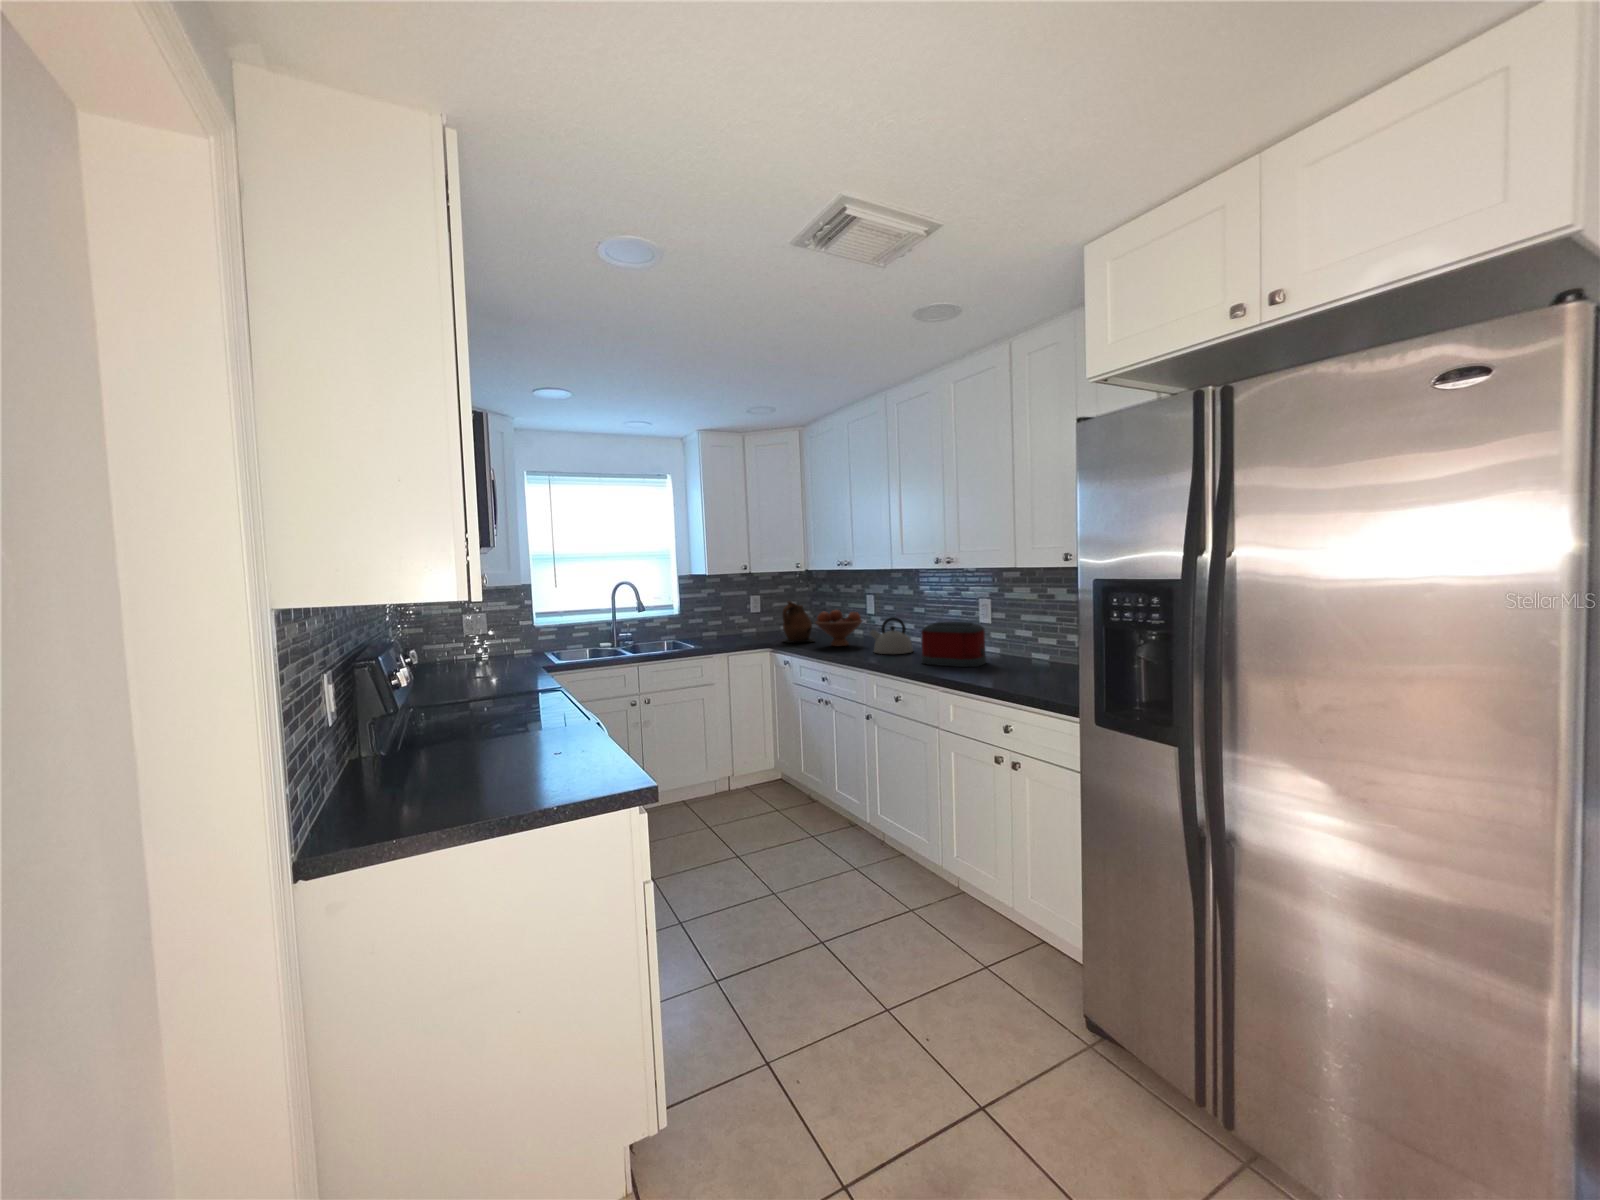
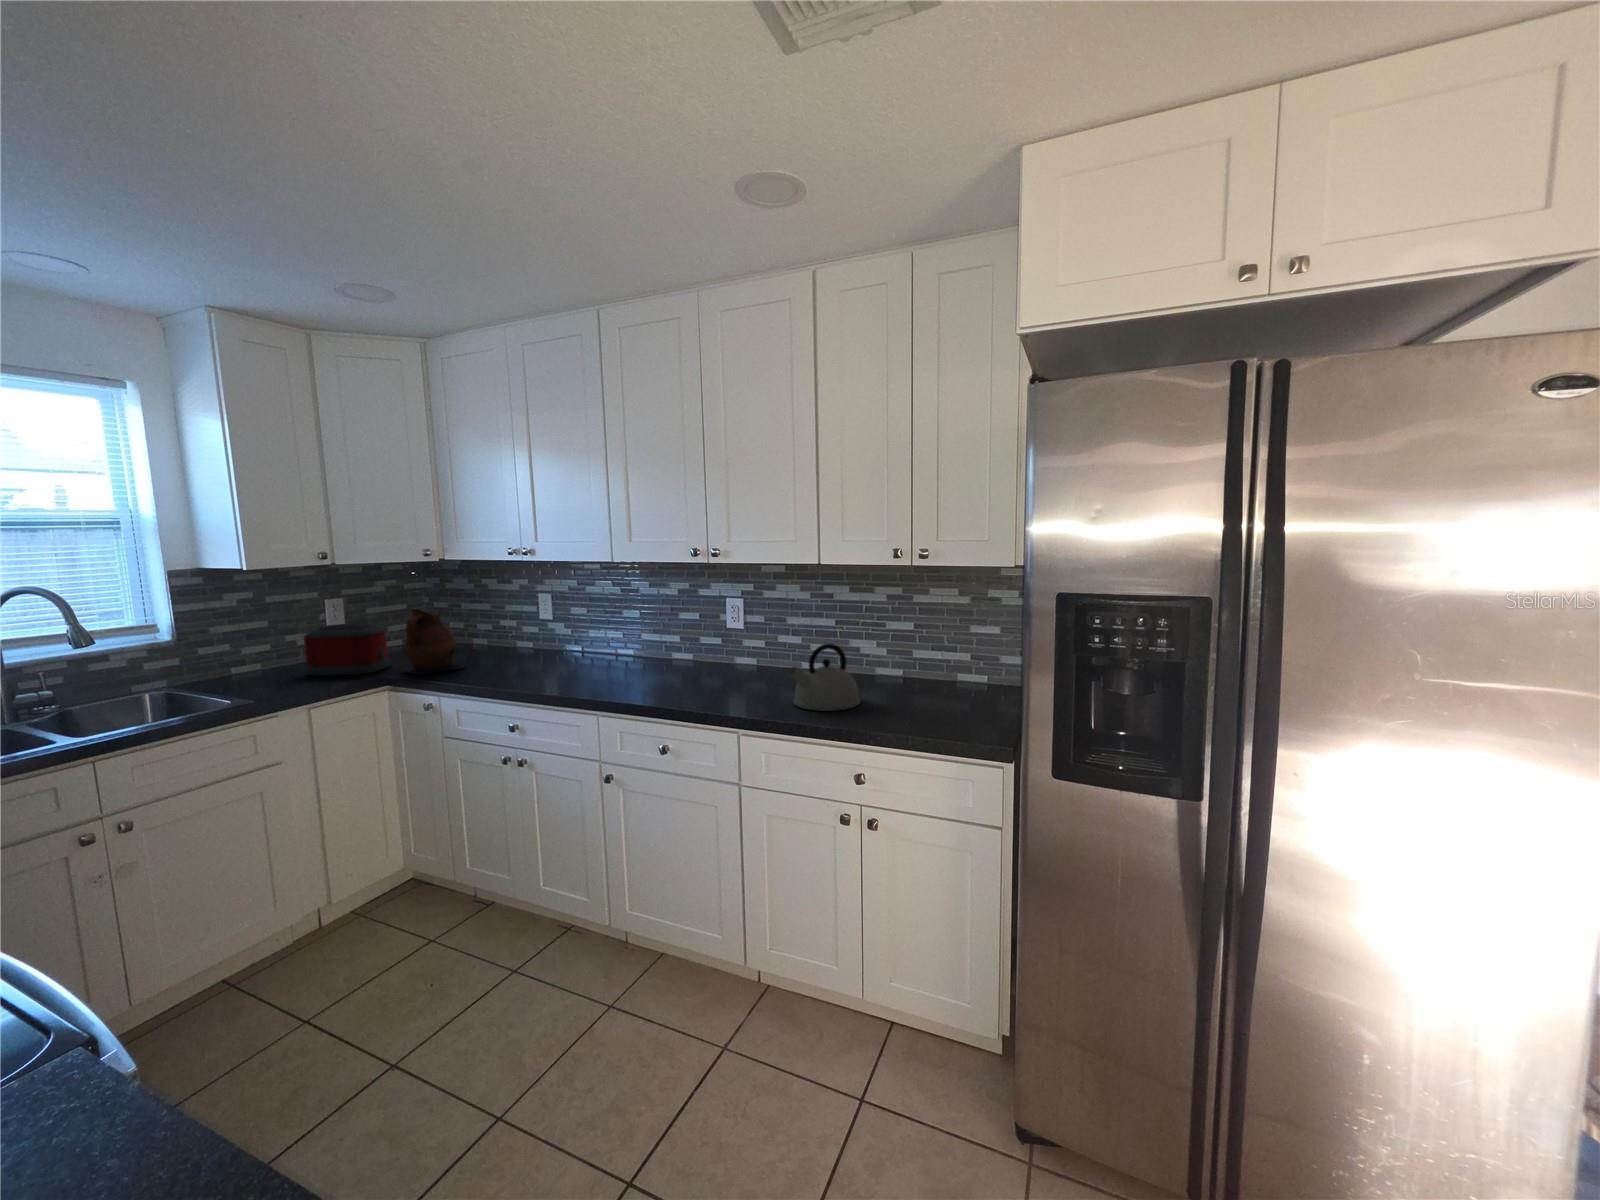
fruit bowl: present [816,610,862,646] -> none [472,618,549,674]
kettle: present [870,617,913,654] -> present [789,644,861,711]
toaster: present [921,622,986,667] -> present [304,624,390,676]

